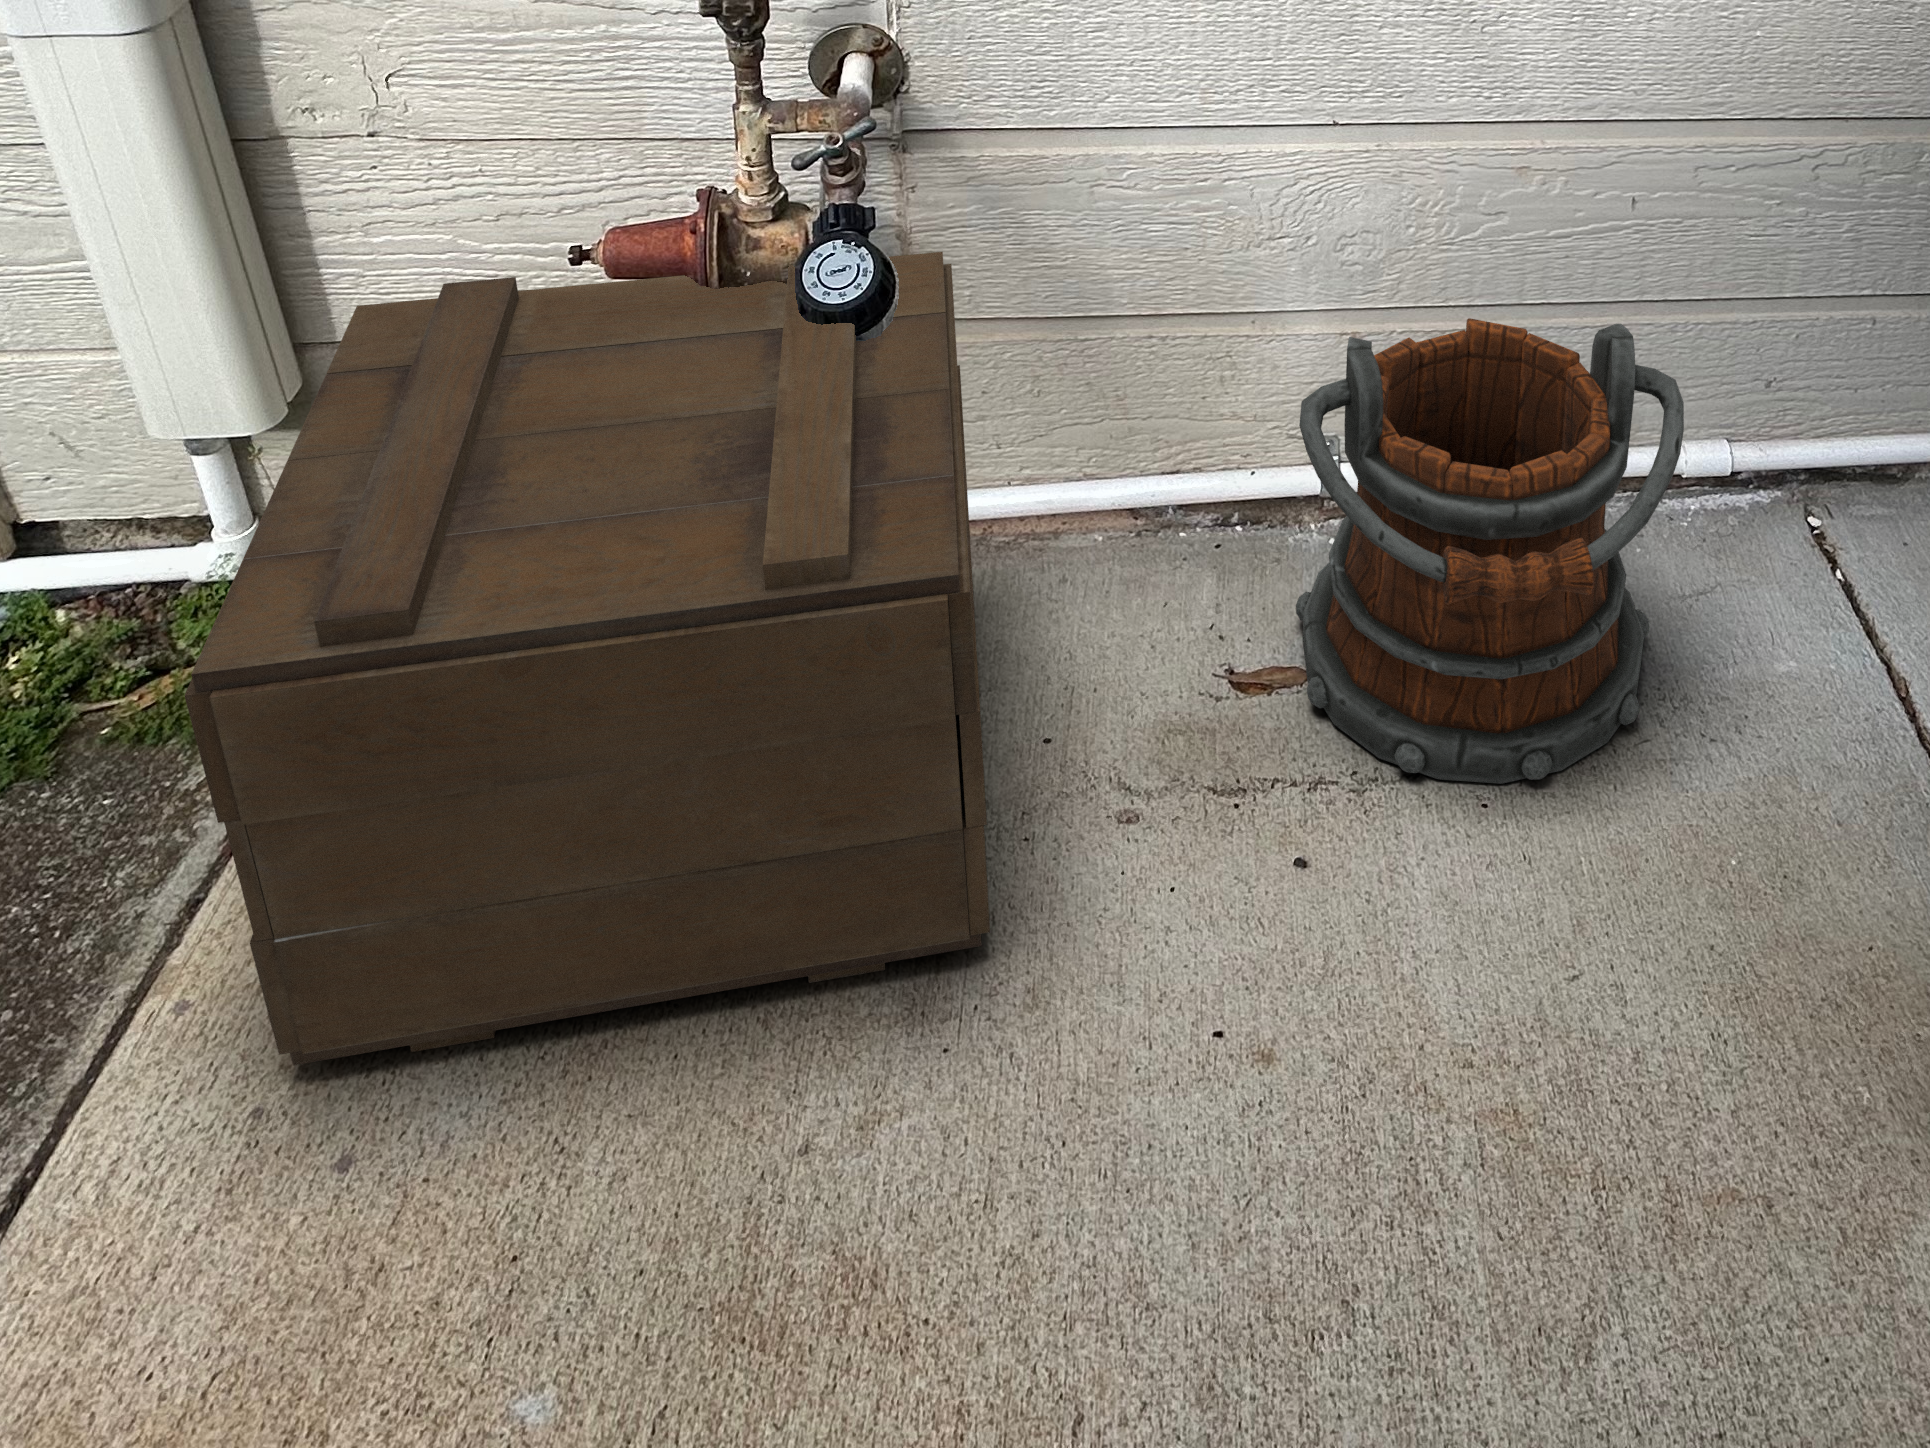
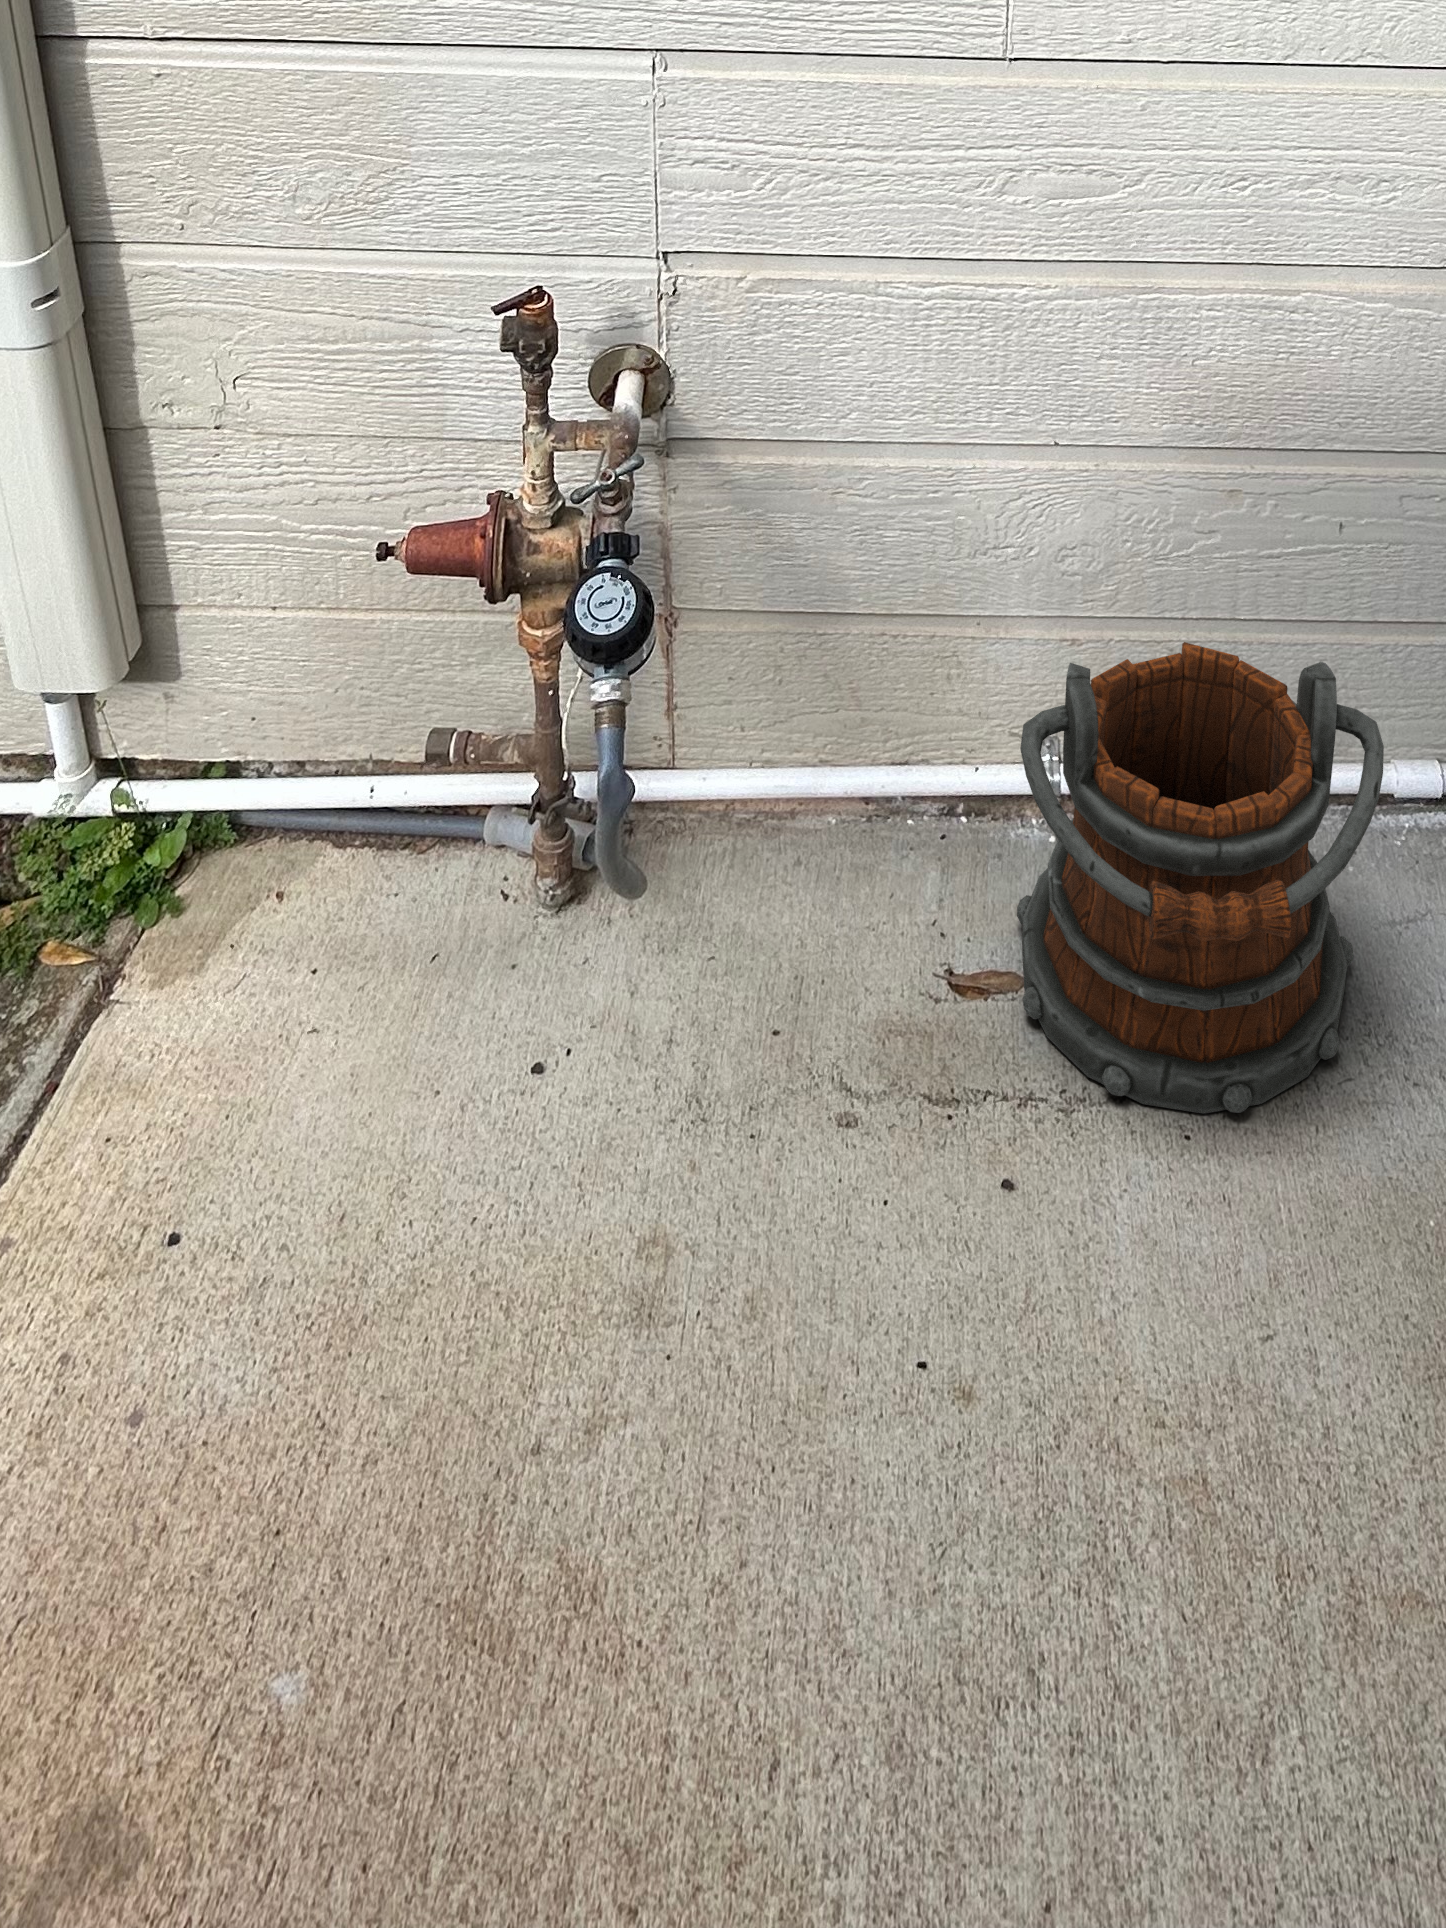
wooden crate: present [185,252,990,1065] -> none [36,553,718,1317]

